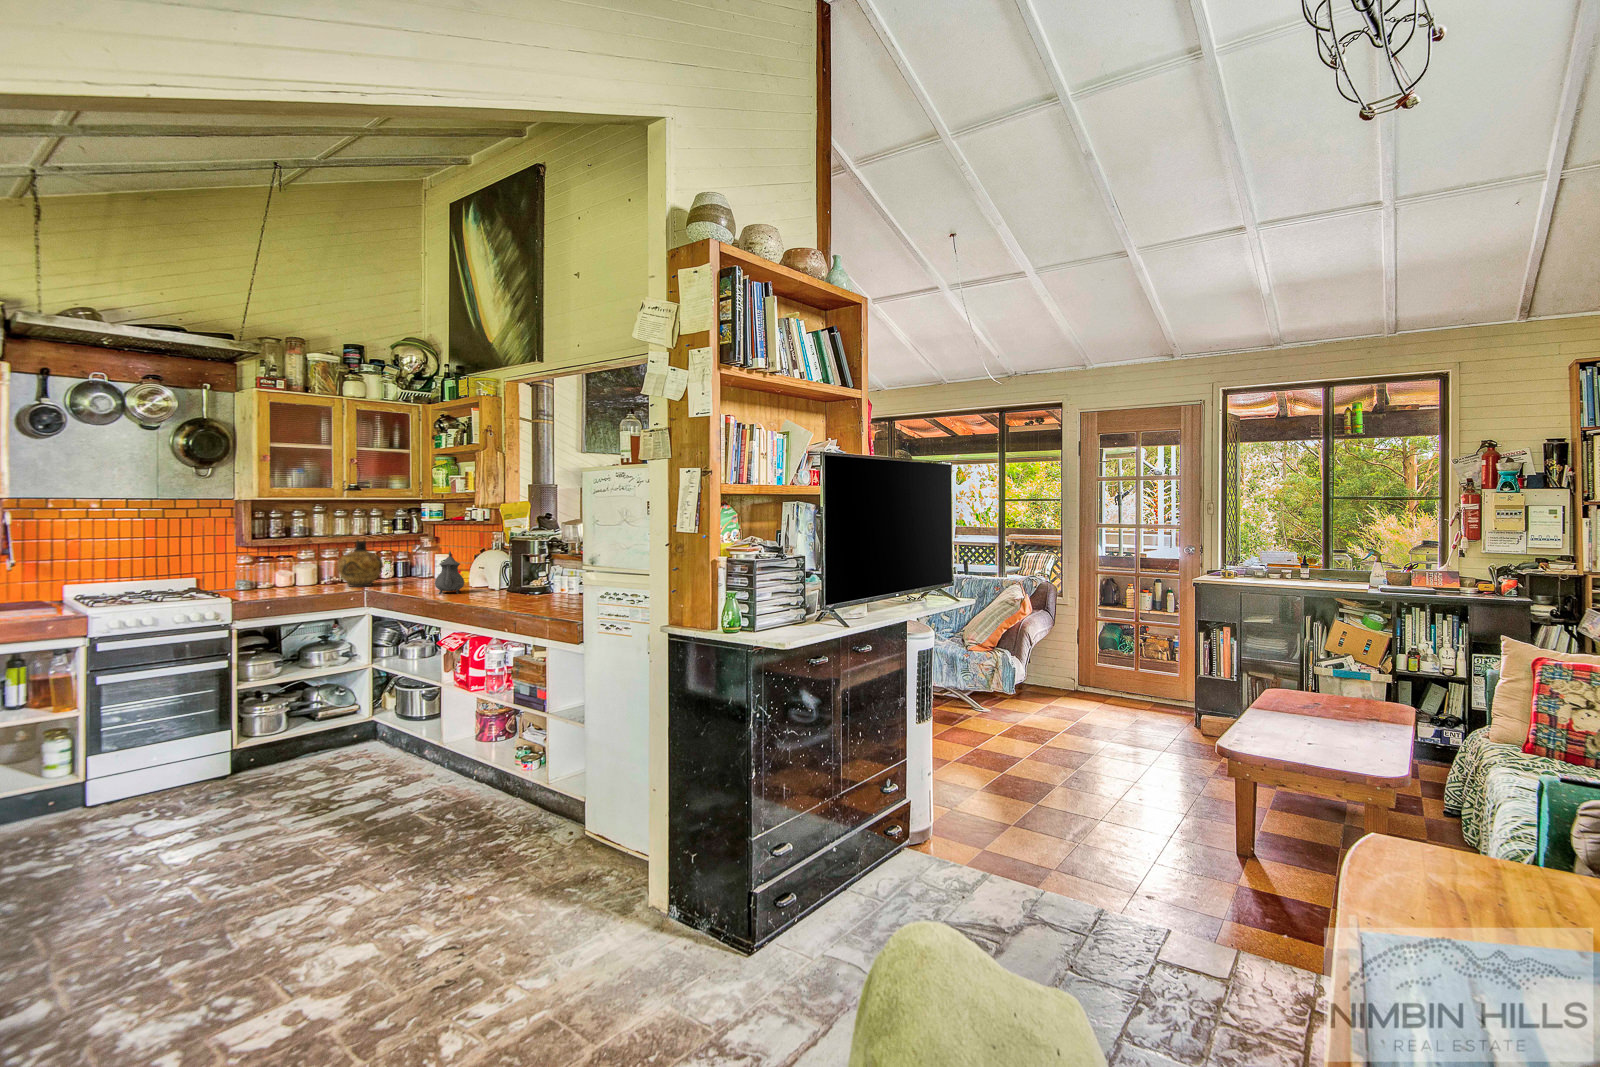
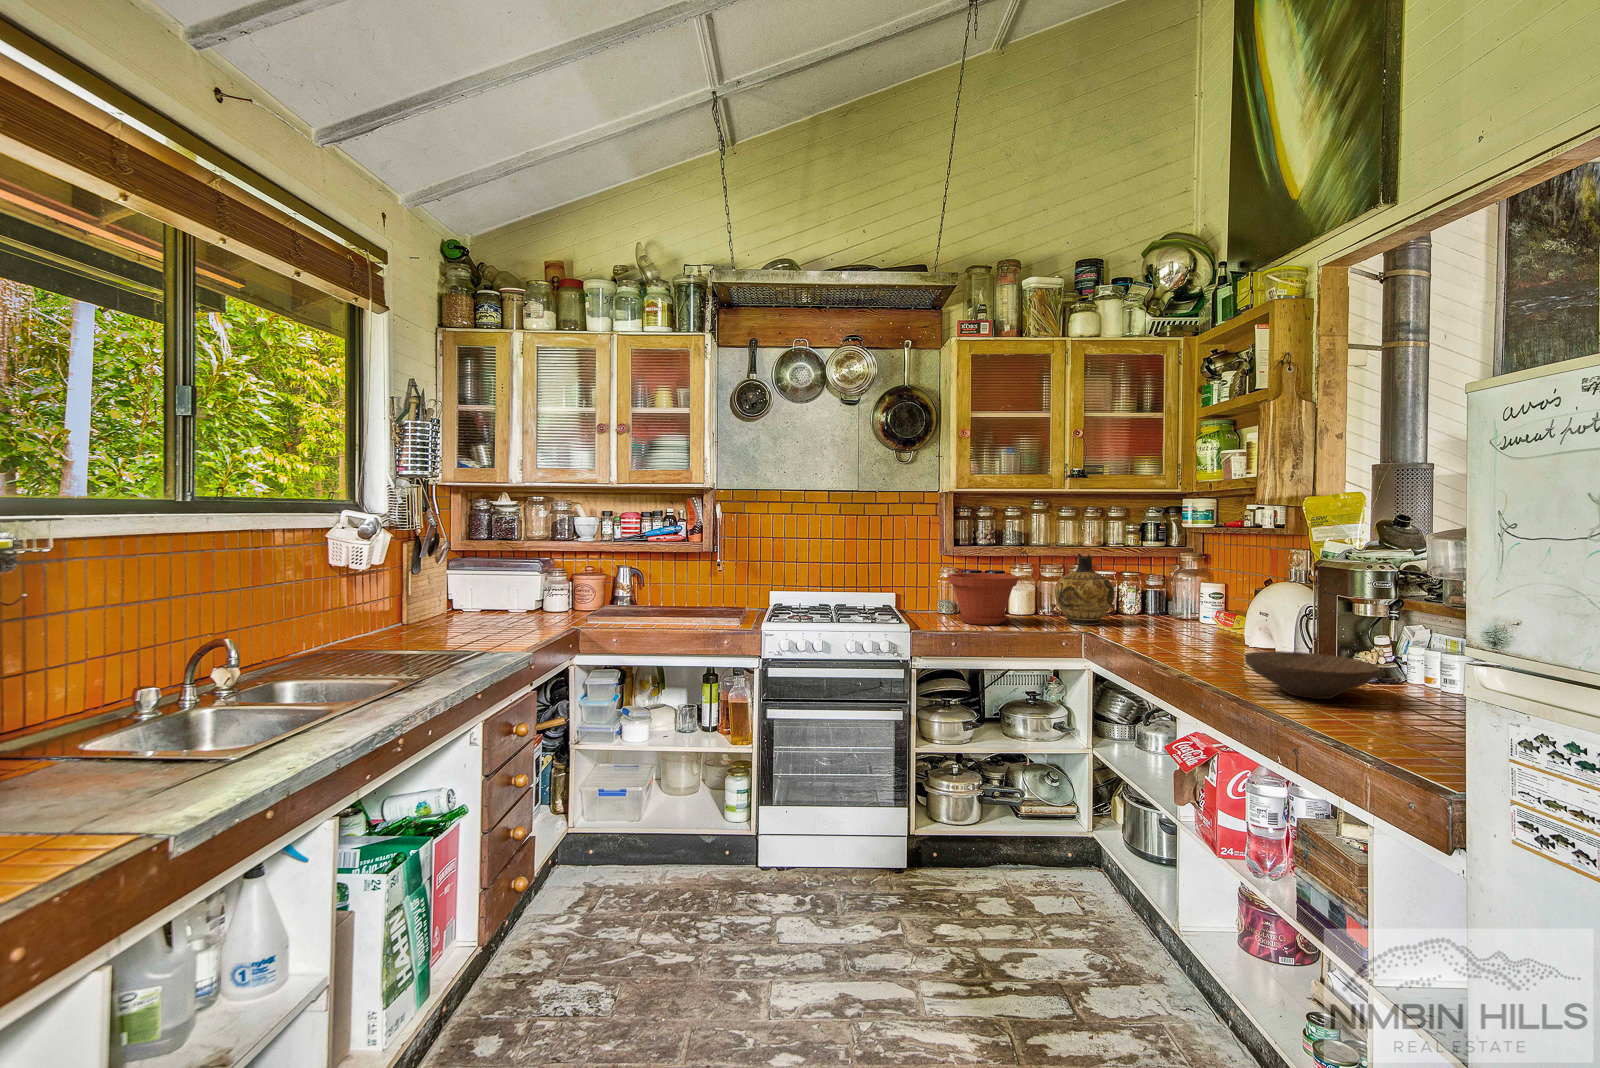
teapot: present [435,551,464,594] -> none [1177,580,1229,659]
plant pot: none [247,556,312,593] -> present [947,573,1019,625]
wooden bowl: none [479,582,538,602] -> present [1245,651,1380,699]

